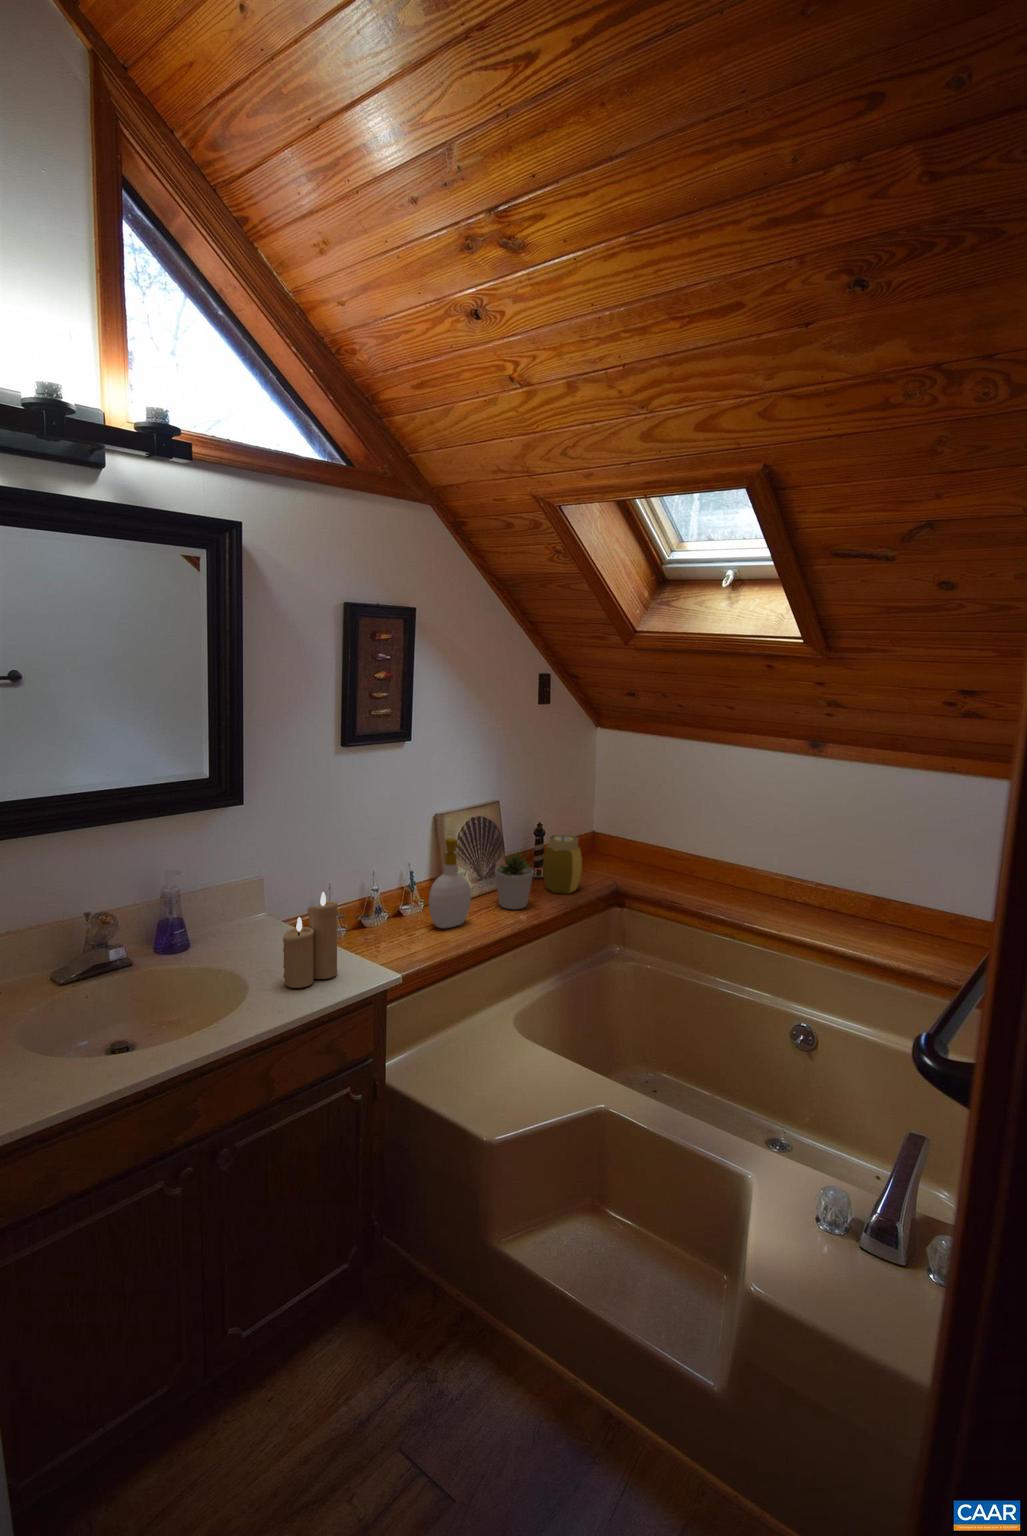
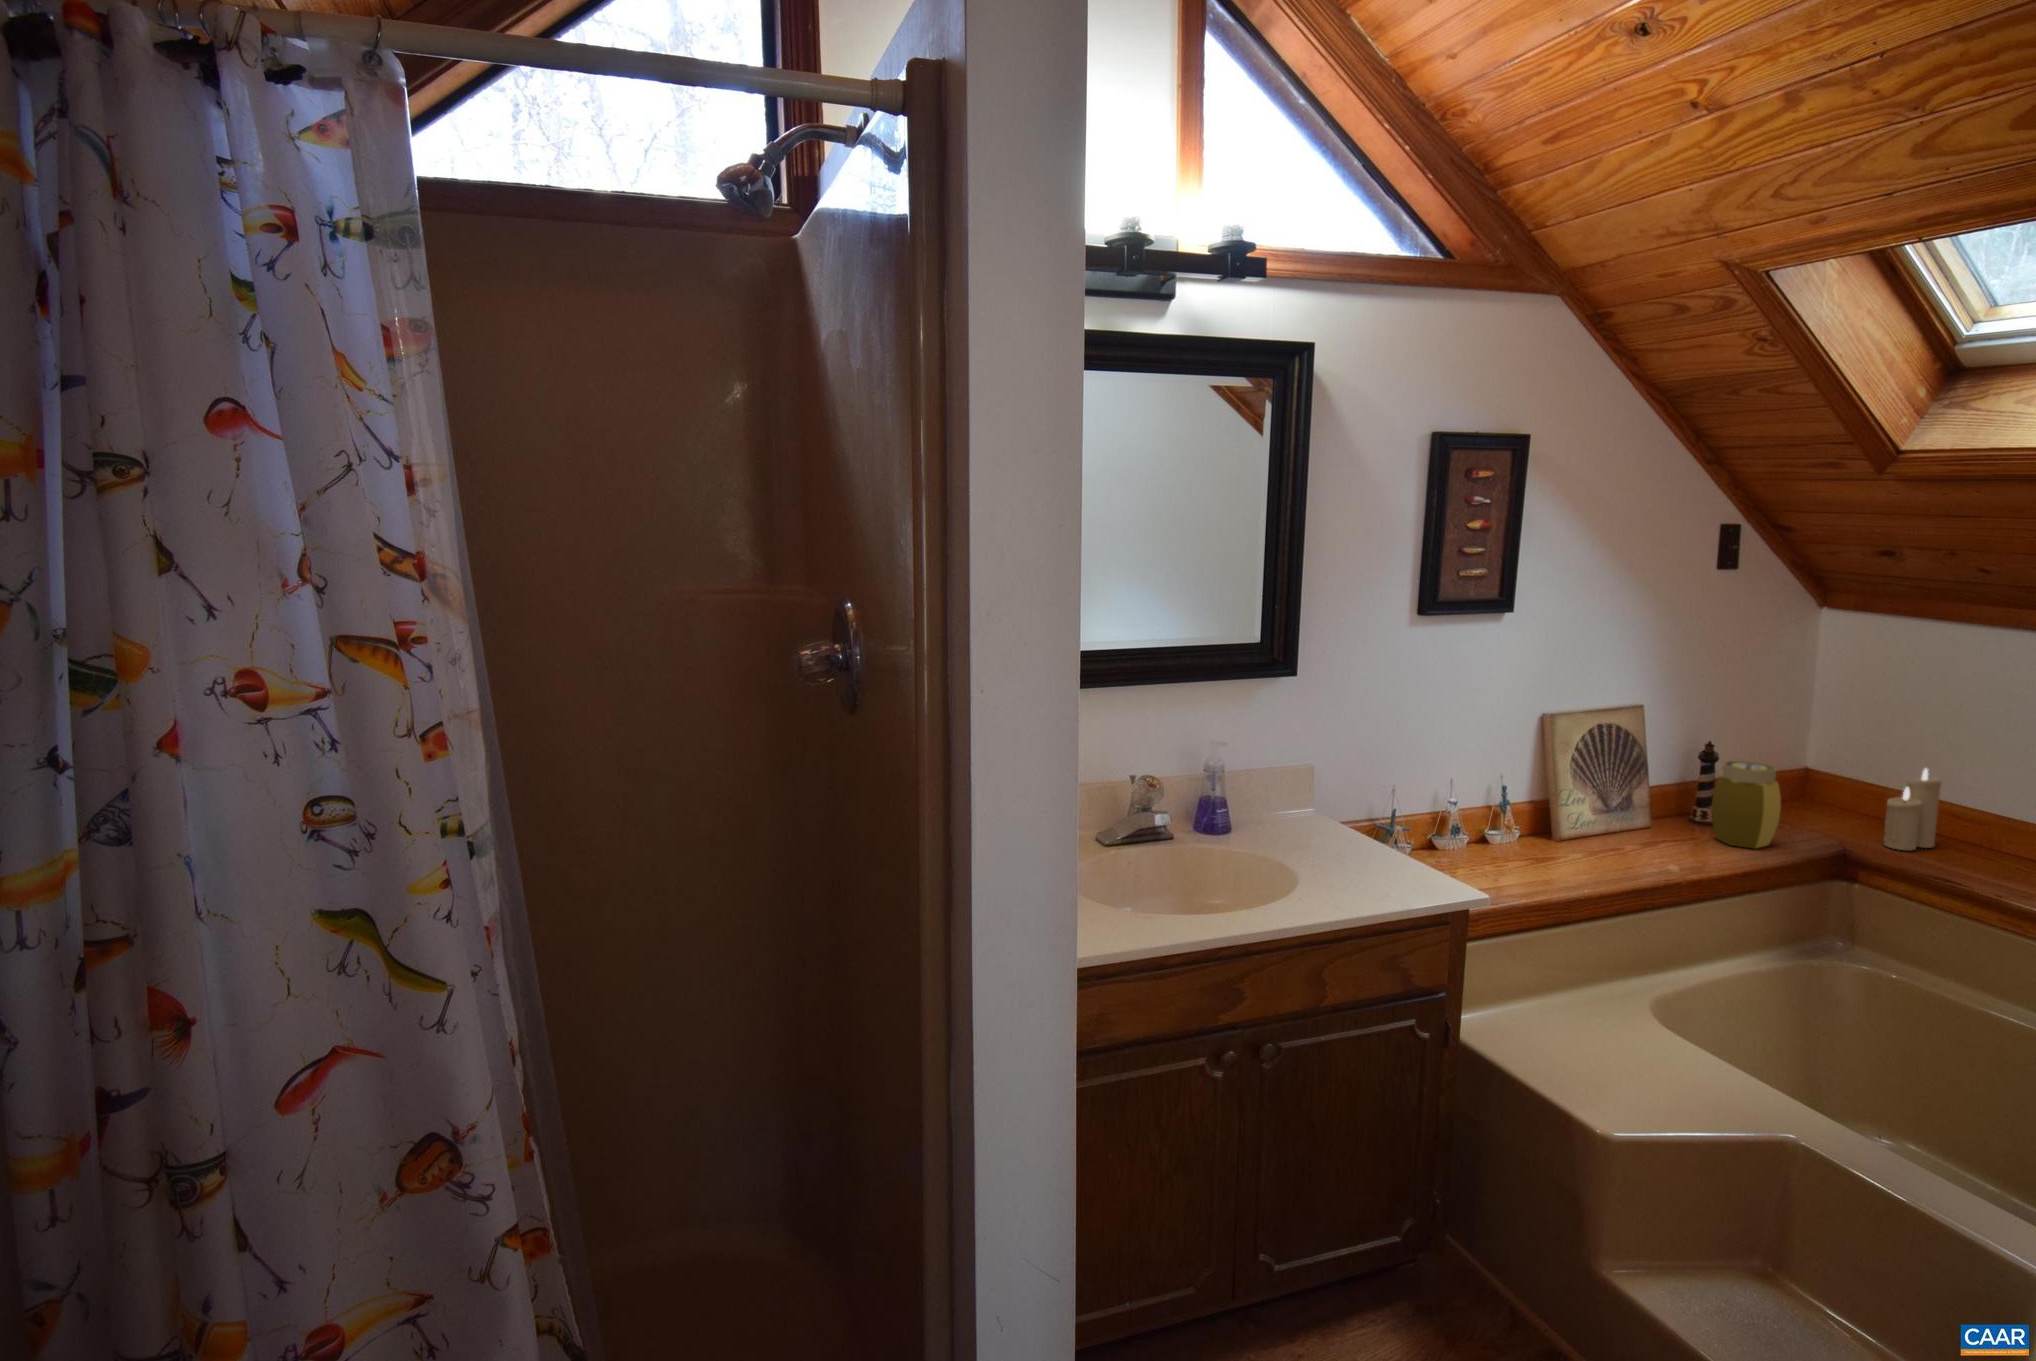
soap bottle: present [429,838,471,928] -> none [1528,744,1592,866]
potted plant: present [495,851,534,909] -> none [1630,769,1698,858]
candle: present [283,892,337,988] -> present [1884,769,1941,850]

